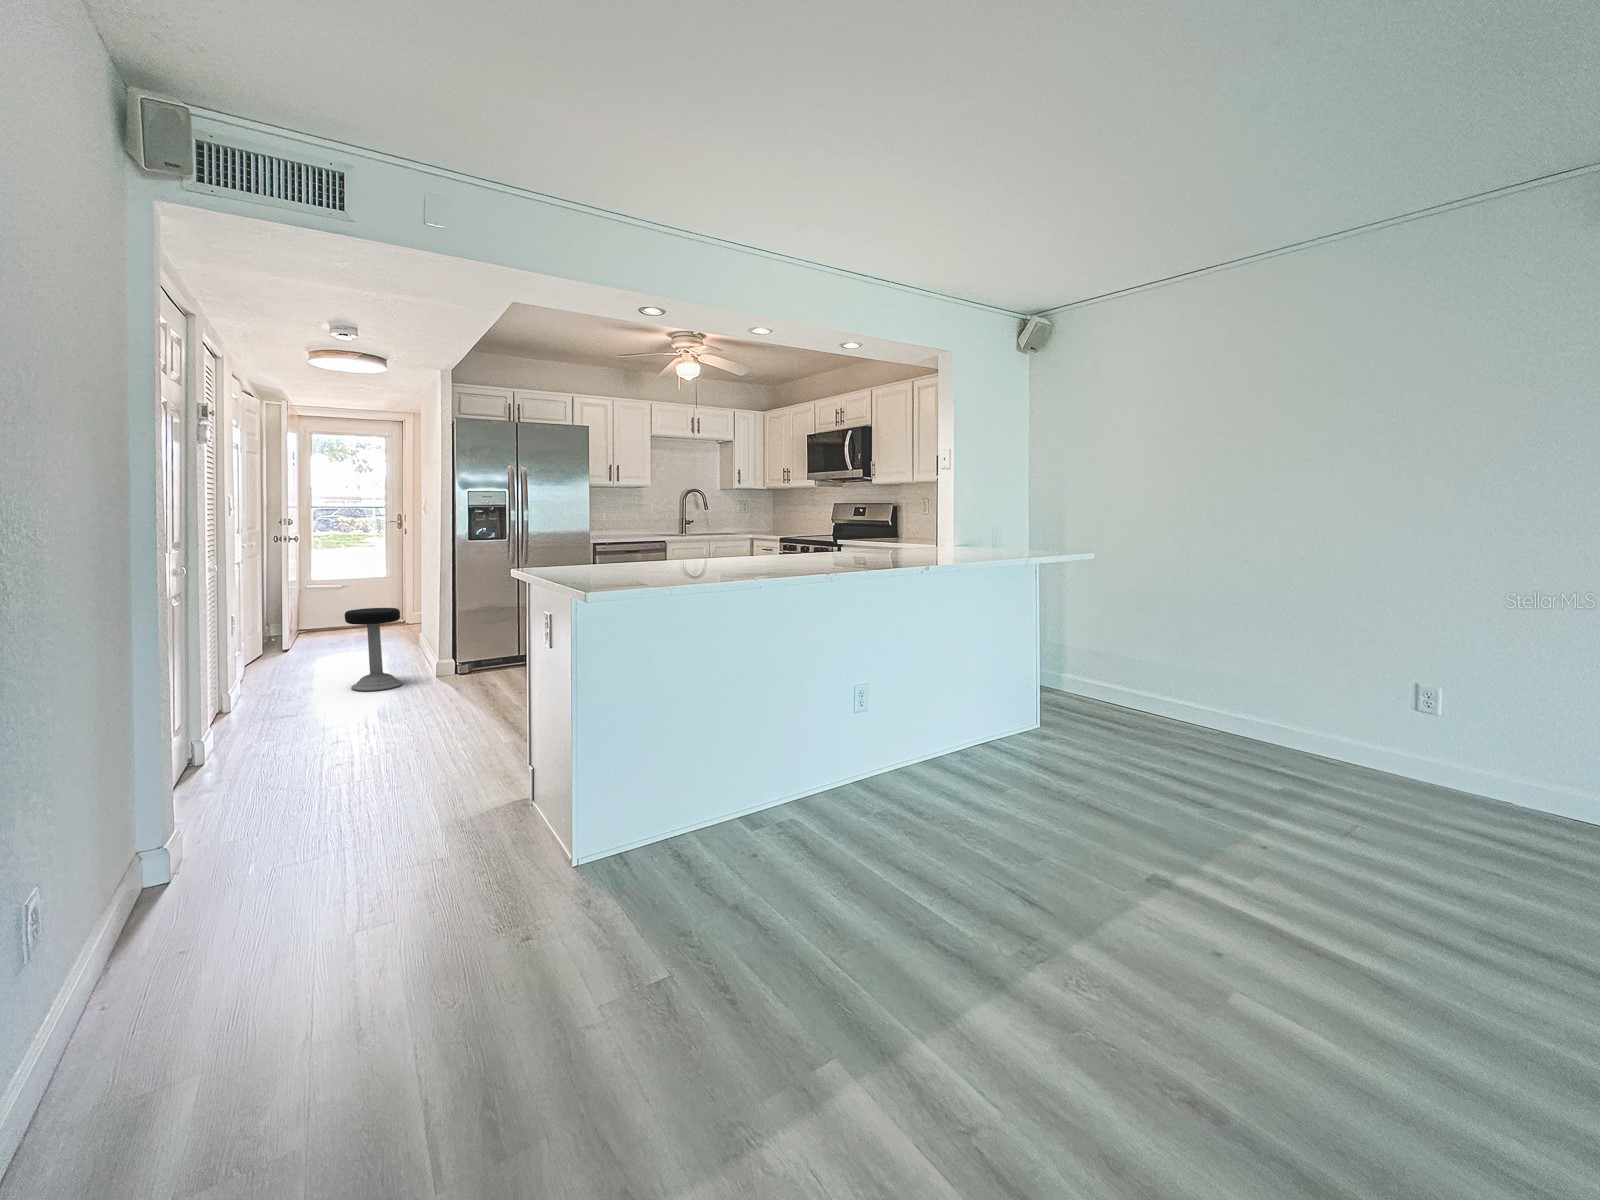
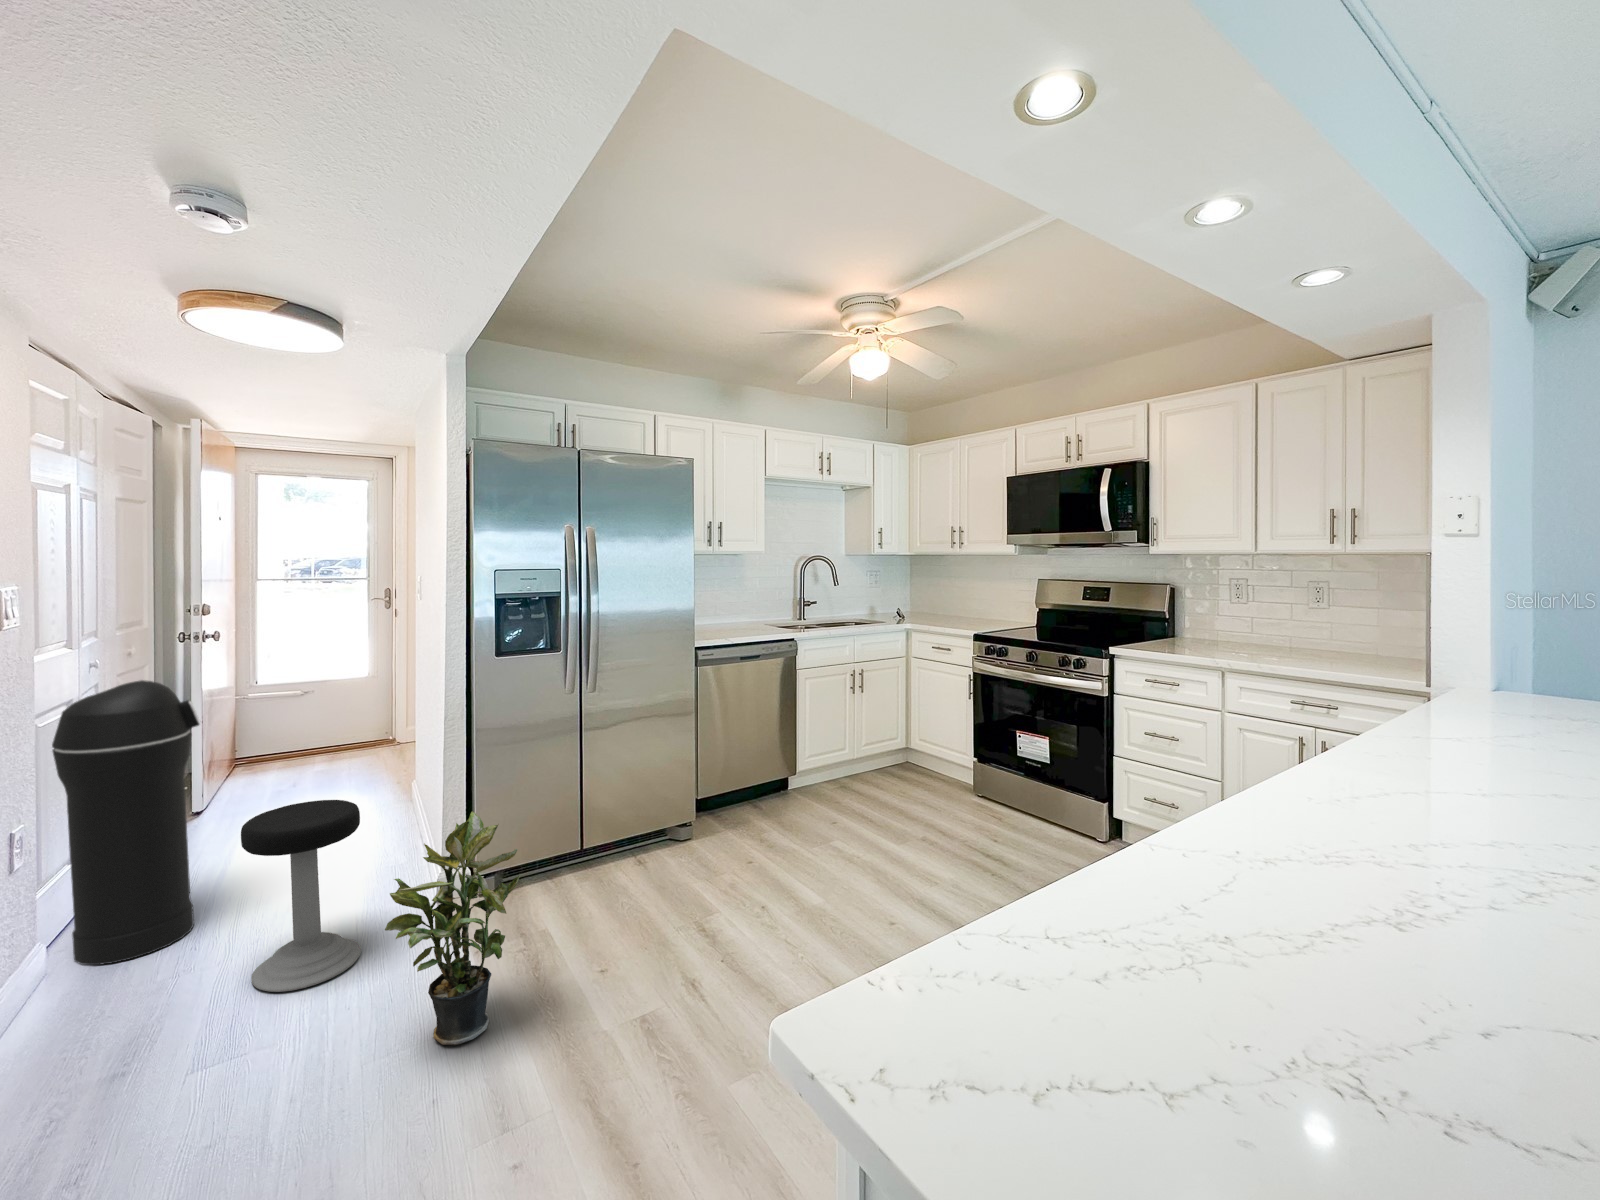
trash can: none [247,546,314,685] -> present [52,680,200,965]
potted plant: none [418,600,479,701] -> present [385,811,520,1046]

